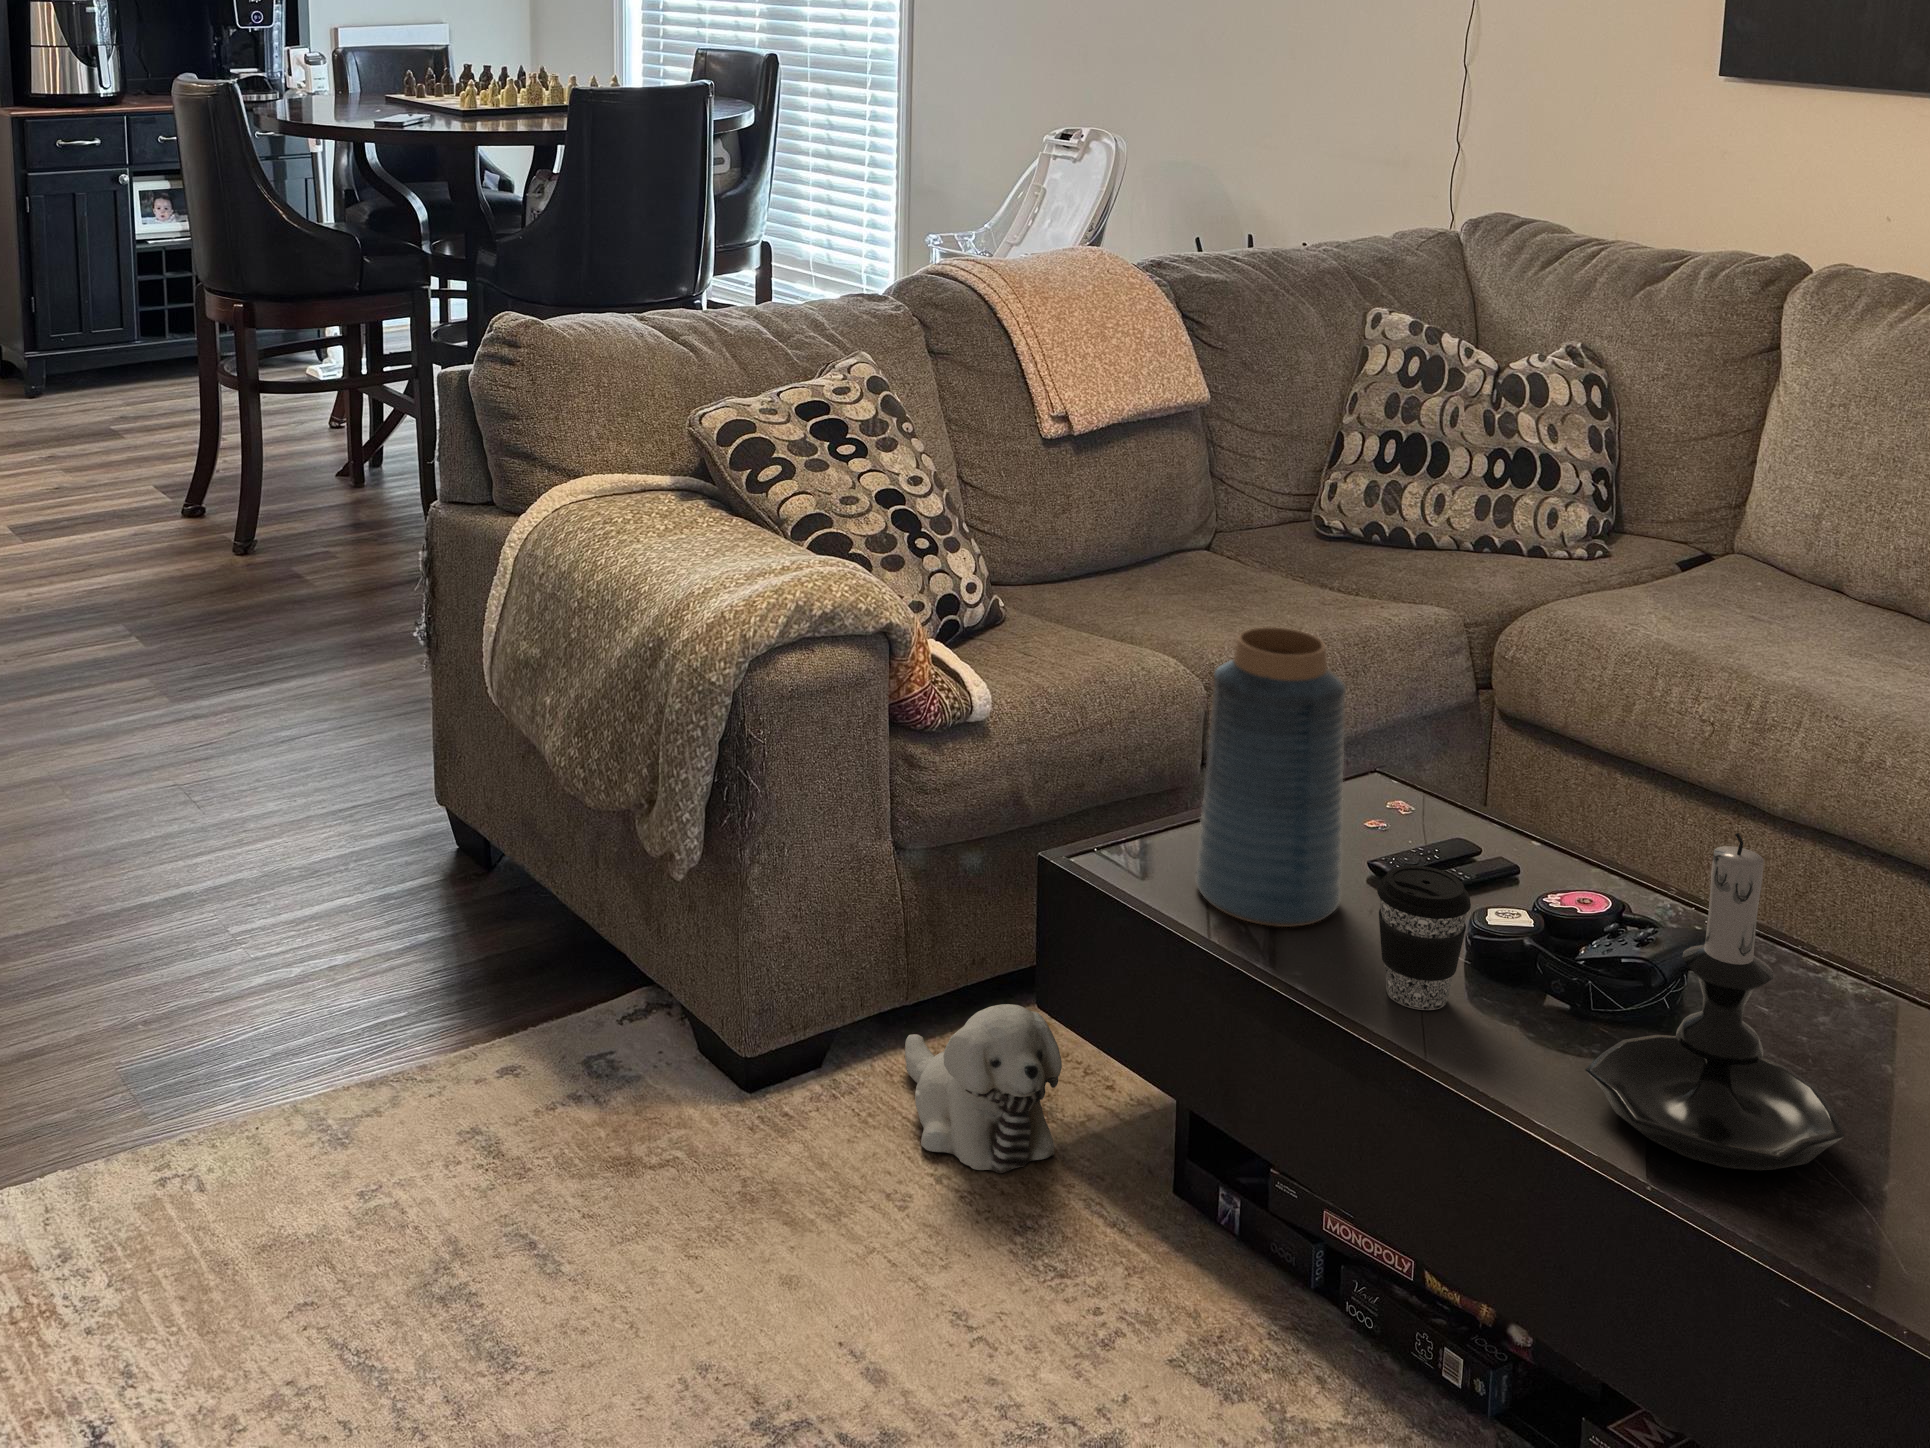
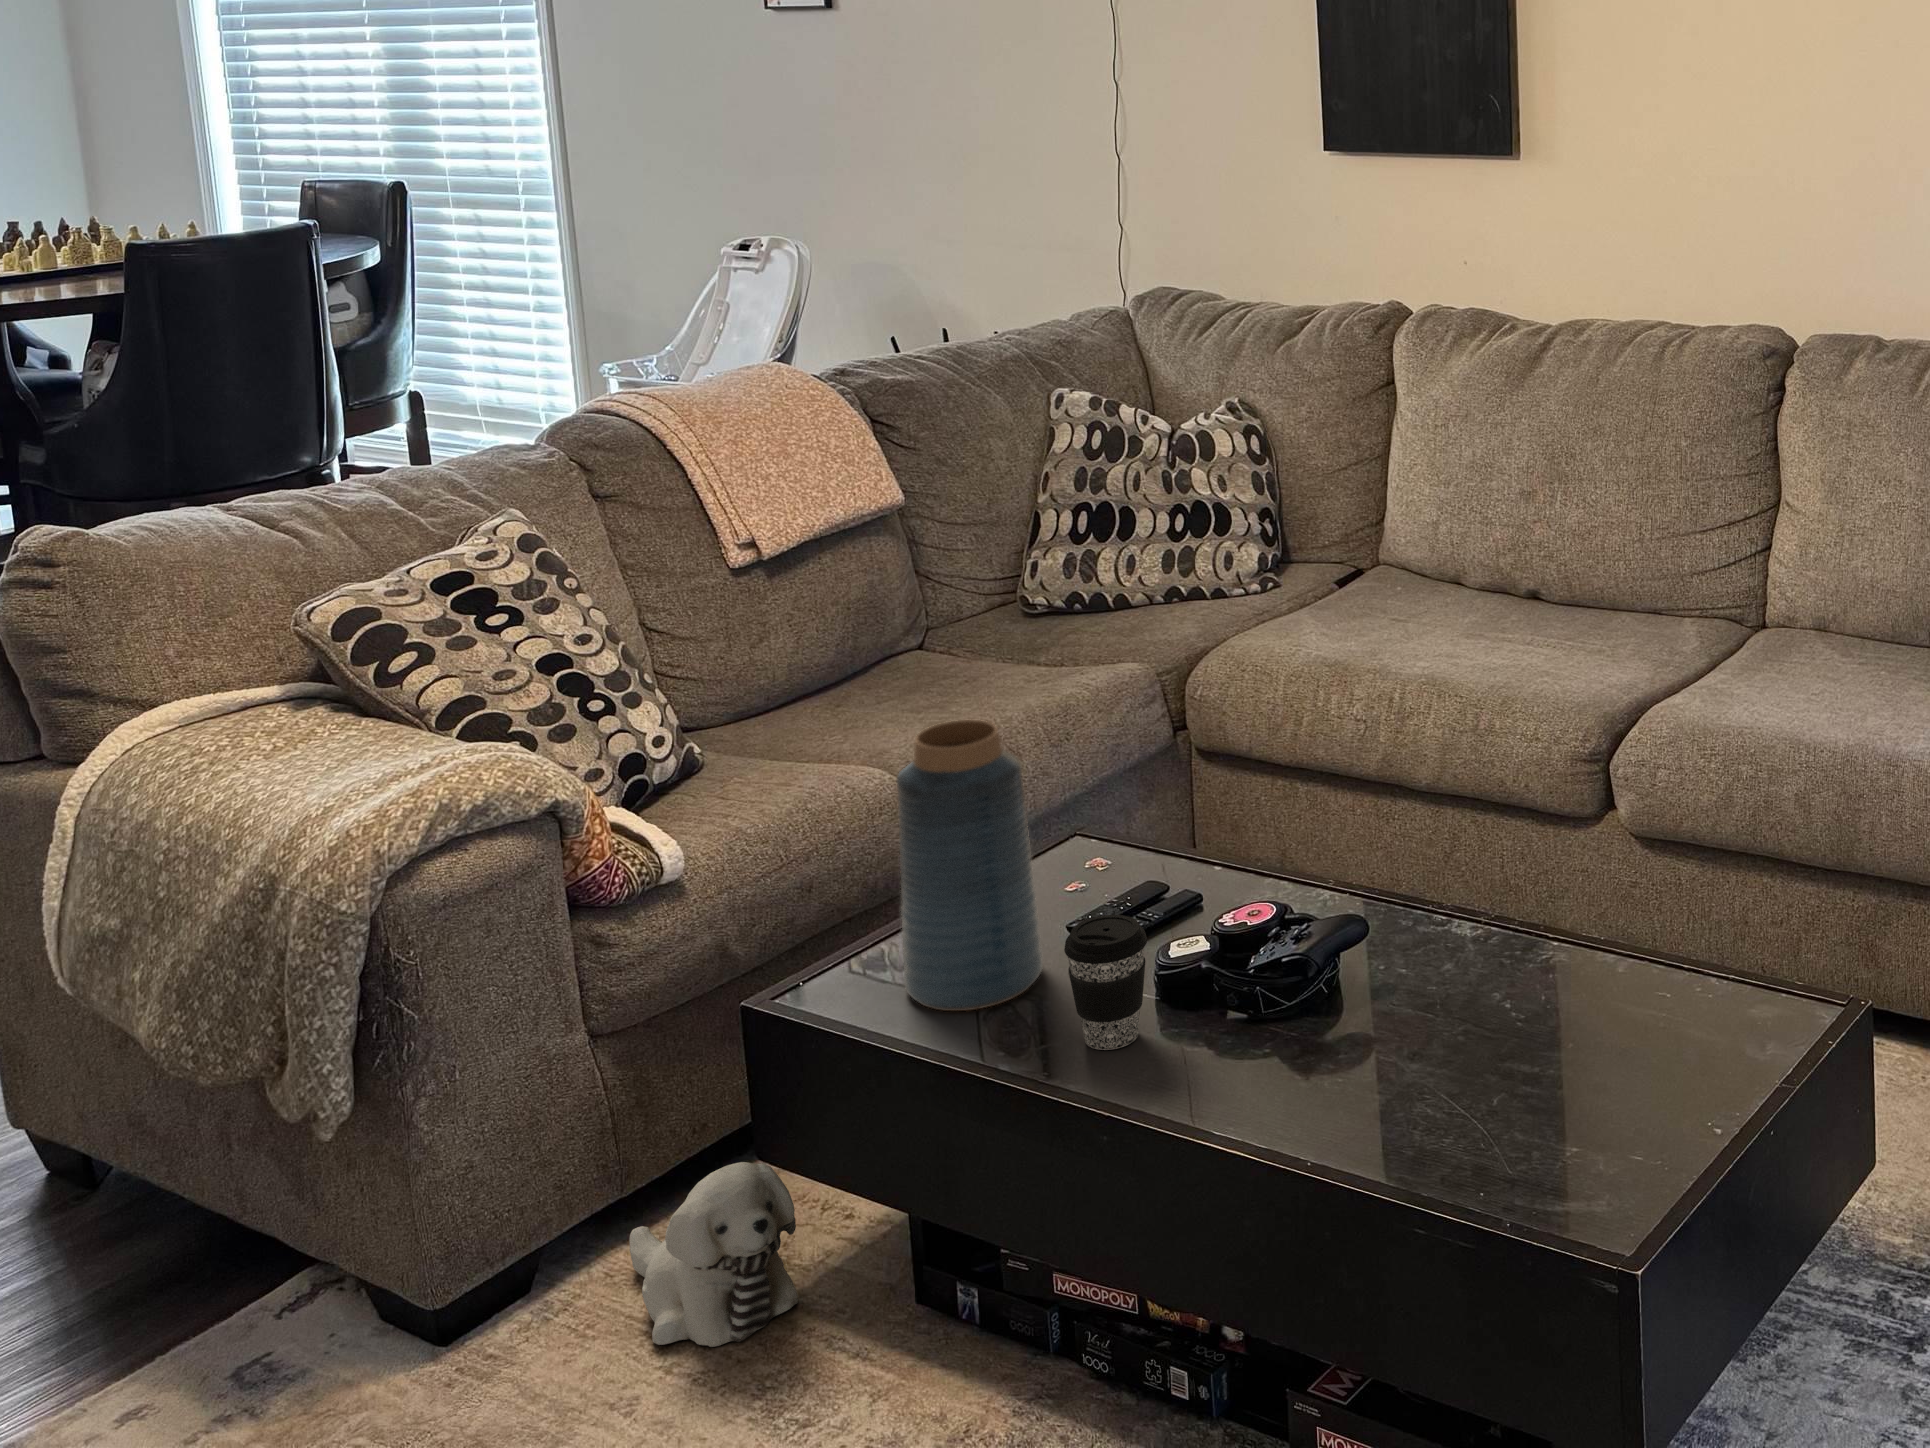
candle holder: present [1585,833,1845,1171] -> none [1250,820,1450,1111]

